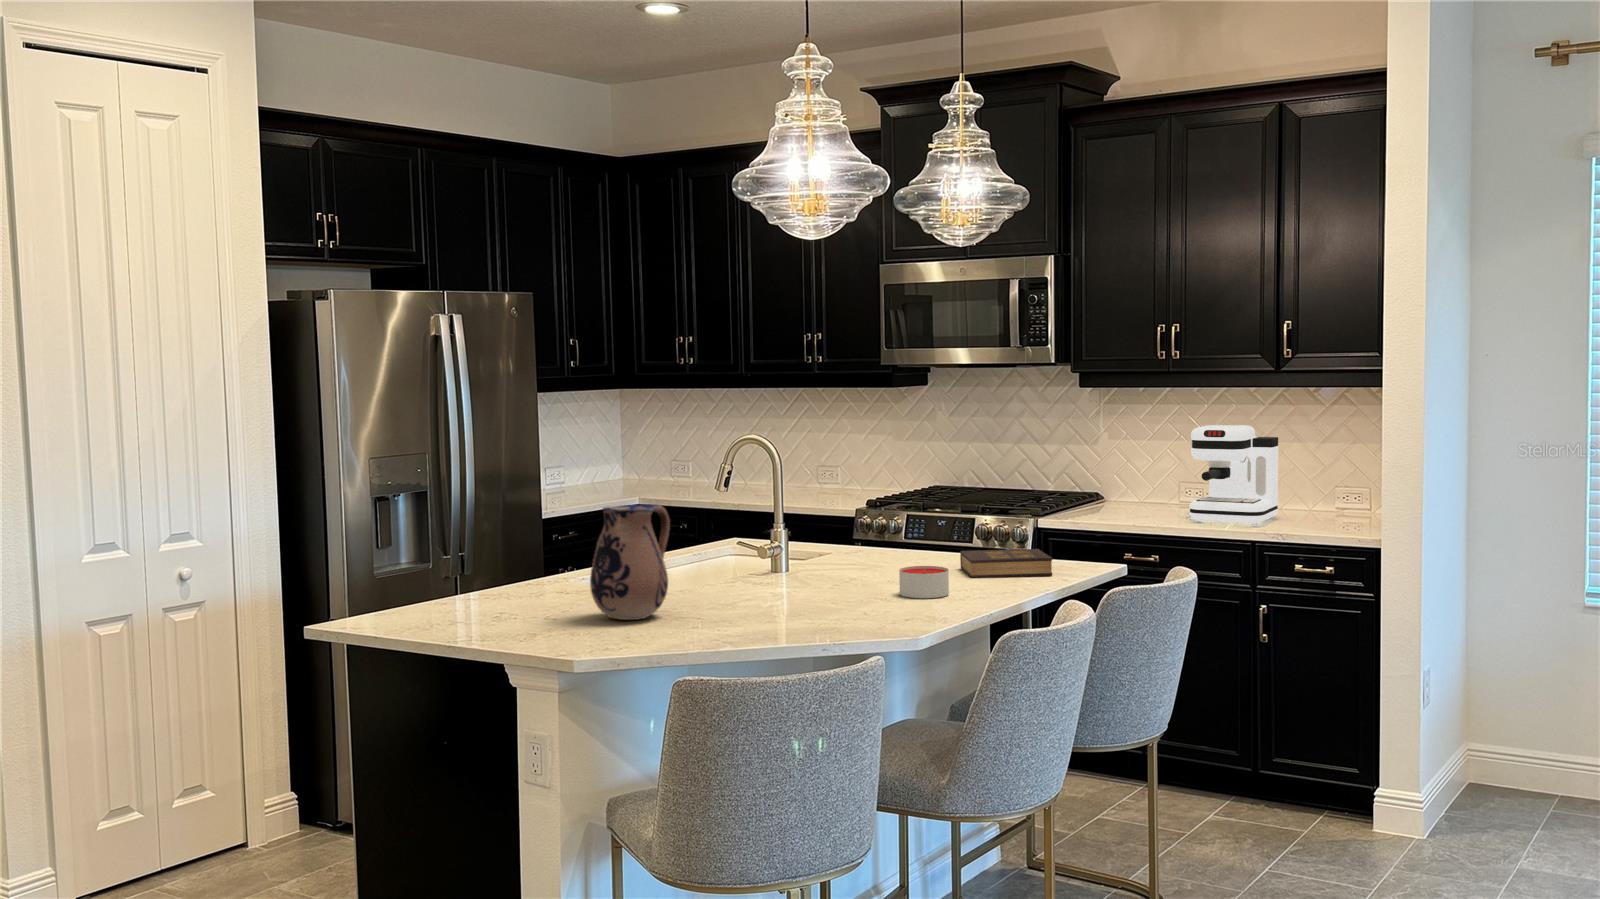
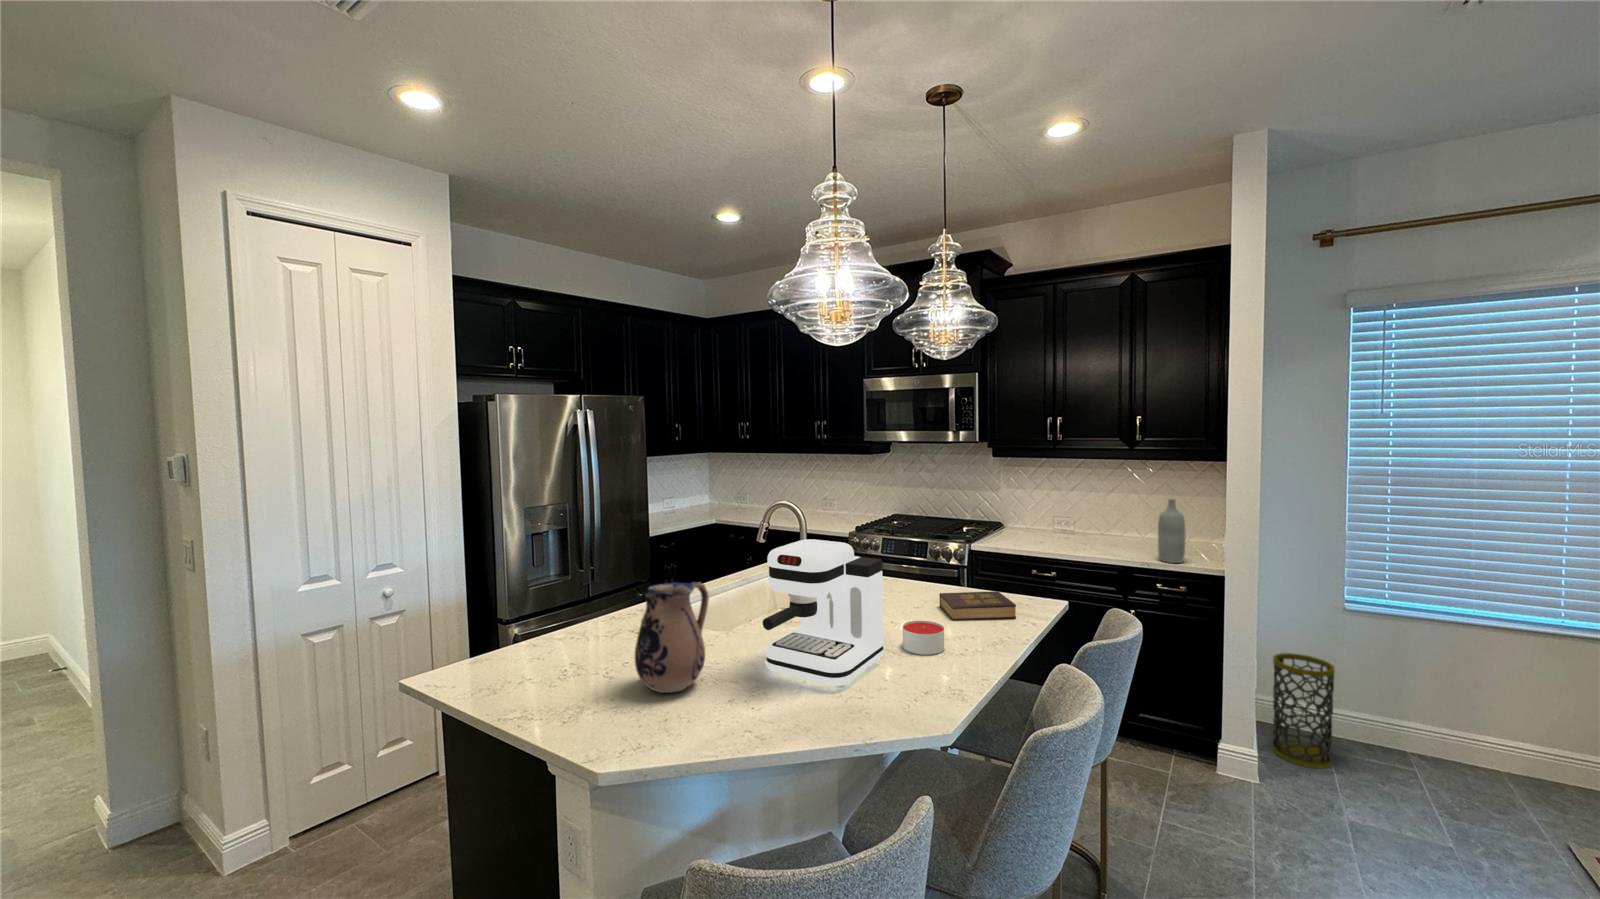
coffee maker: present [1189,425,1278,525] -> present [763,539,884,687]
bottle: none [1303,441,1339,534] -> present [1158,499,1185,563]
trash can: none [1465,667,1542,821] -> present [1273,653,1335,769]

